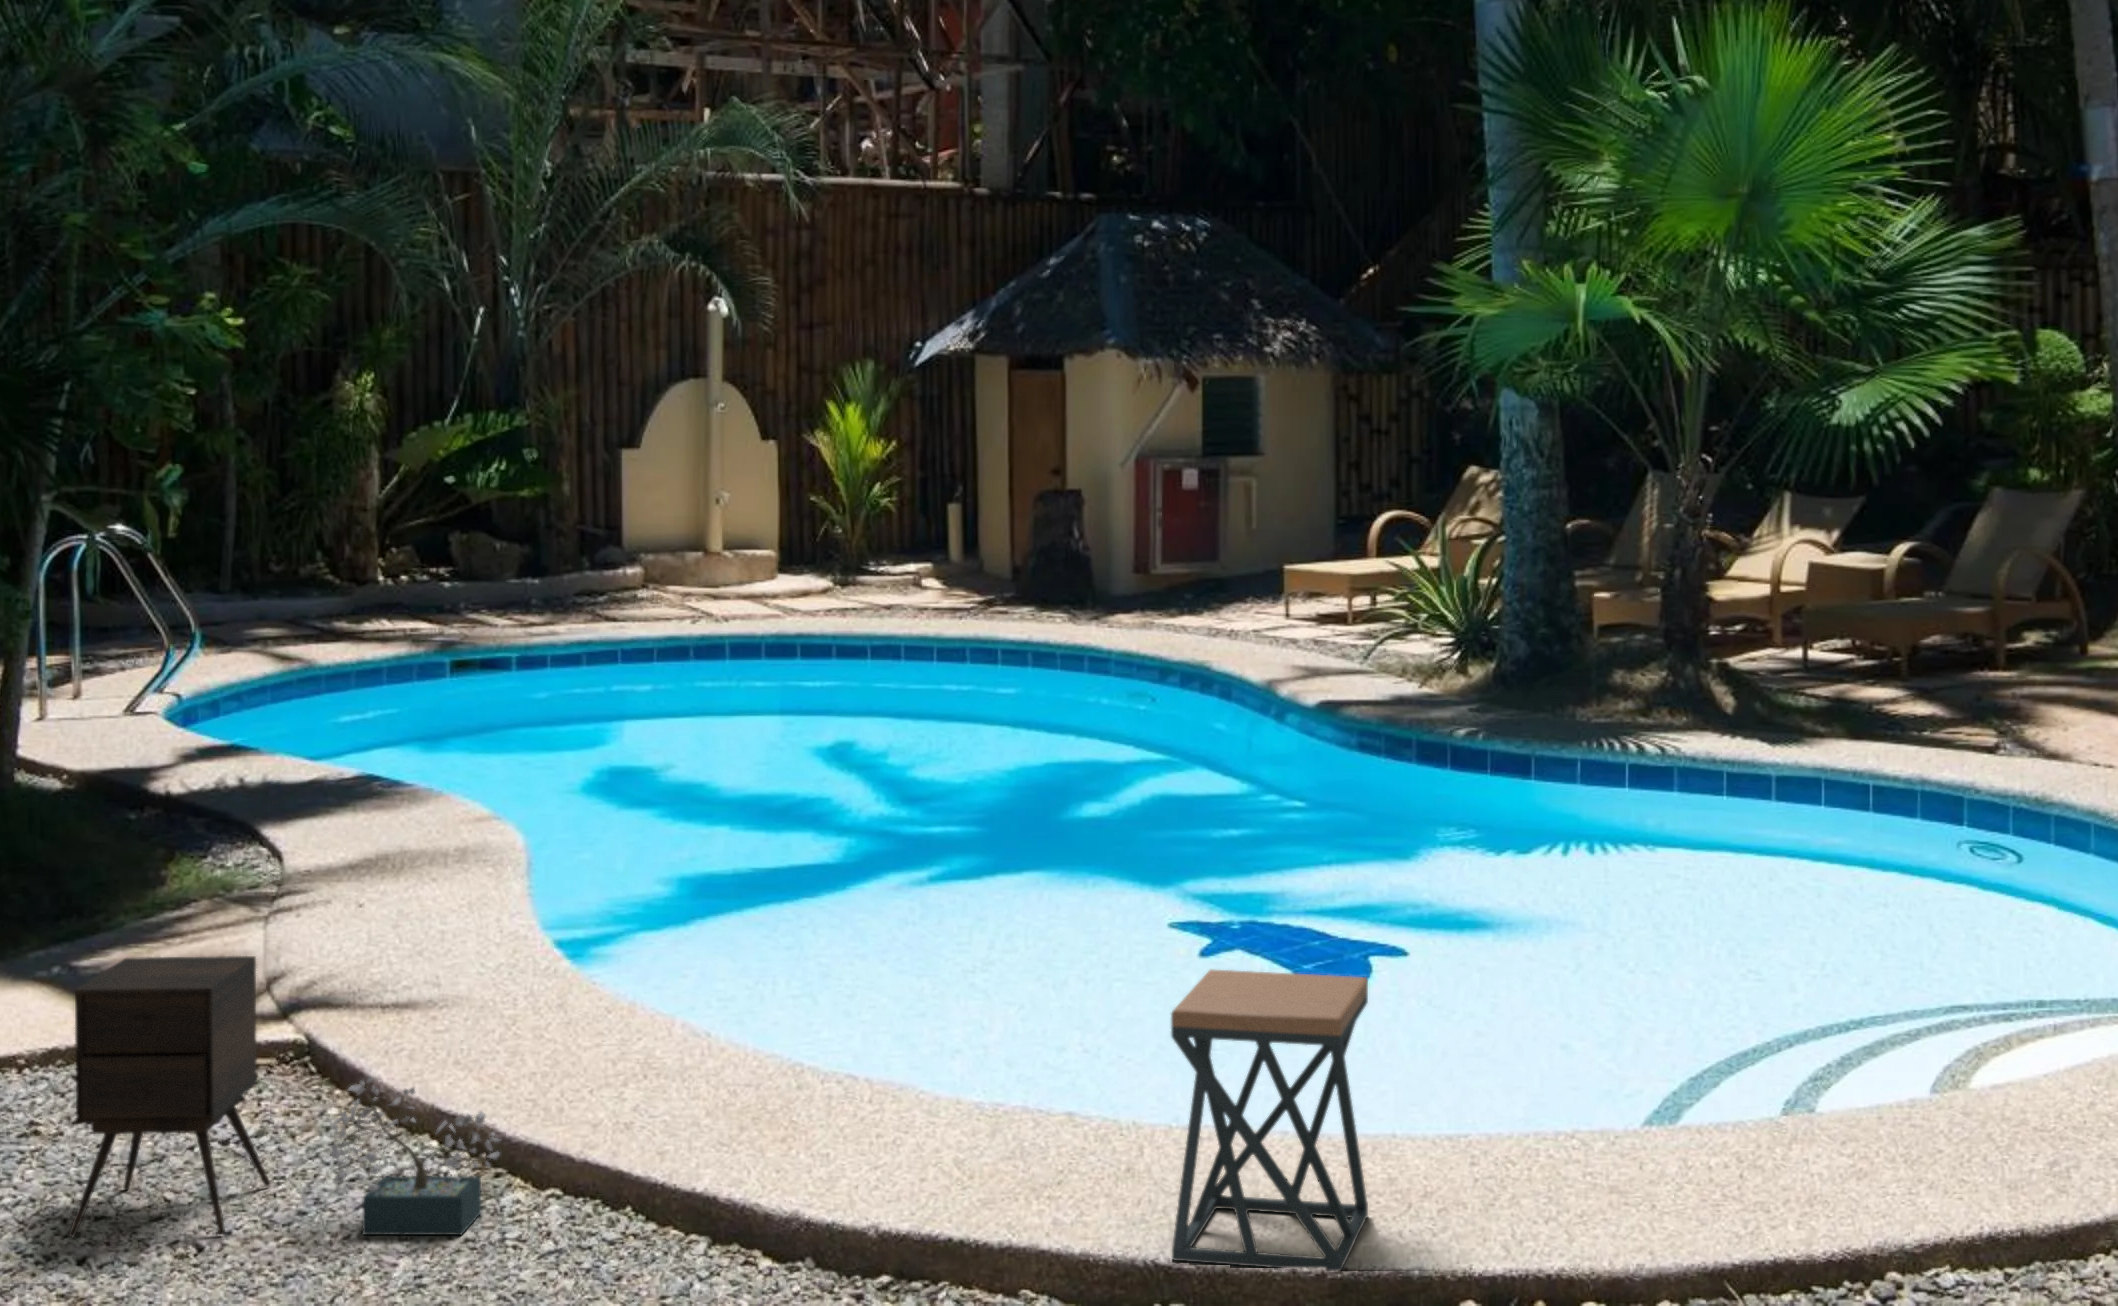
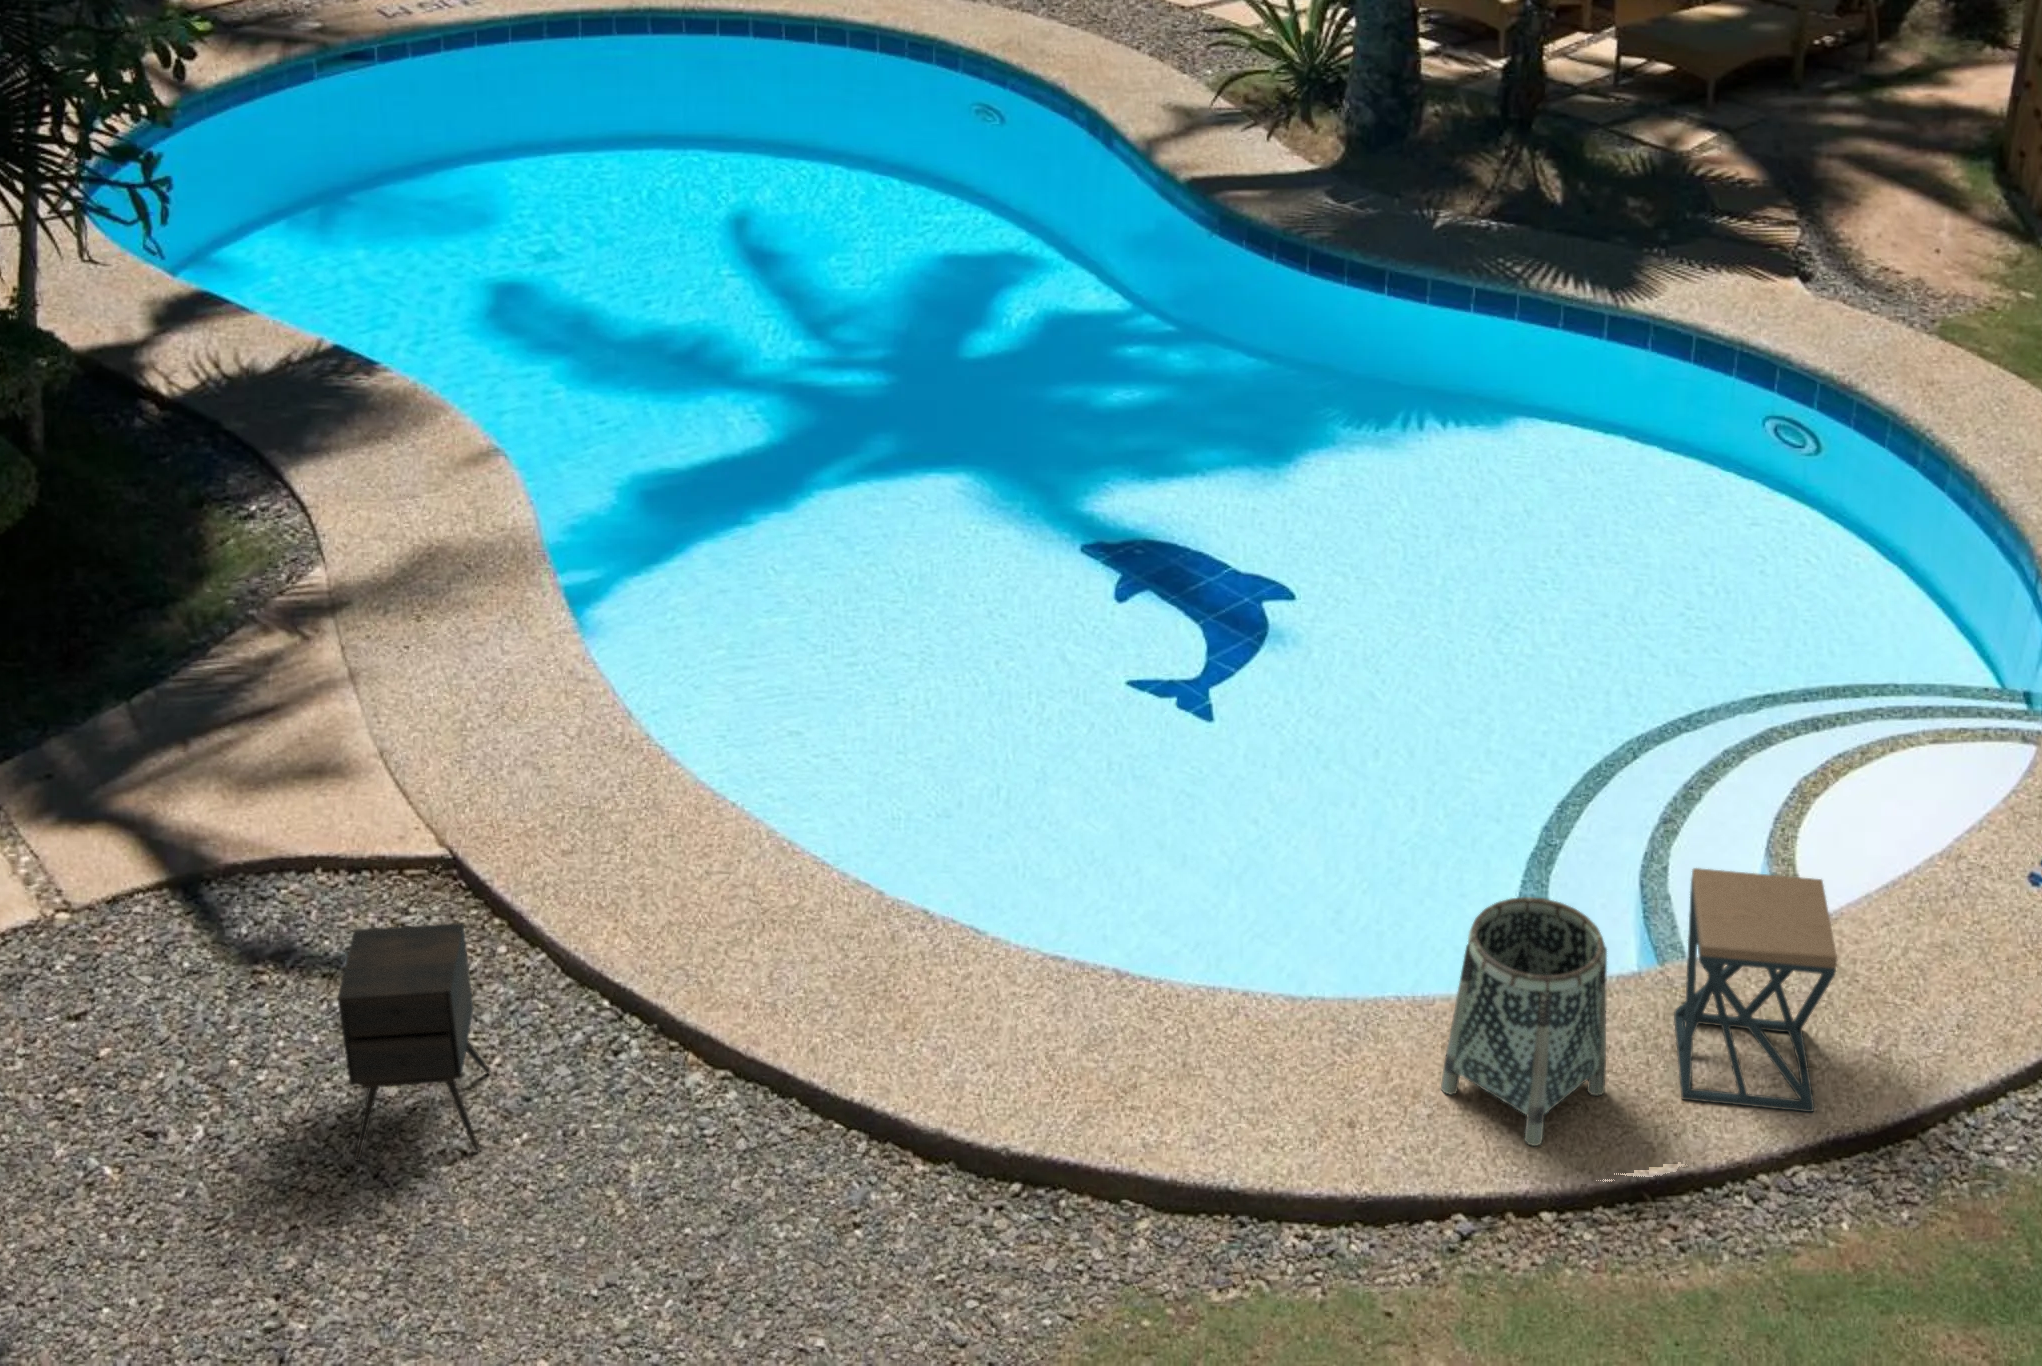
basket: none [1448,965,1659,1261] -> present [1441,897,1607,1146]
stool: present [1171,970,1368,1273] -> present [1674,868,1837,1112]
decorative plant: present [327,1077,501,1235] -> none [553,1020,693,1146]

